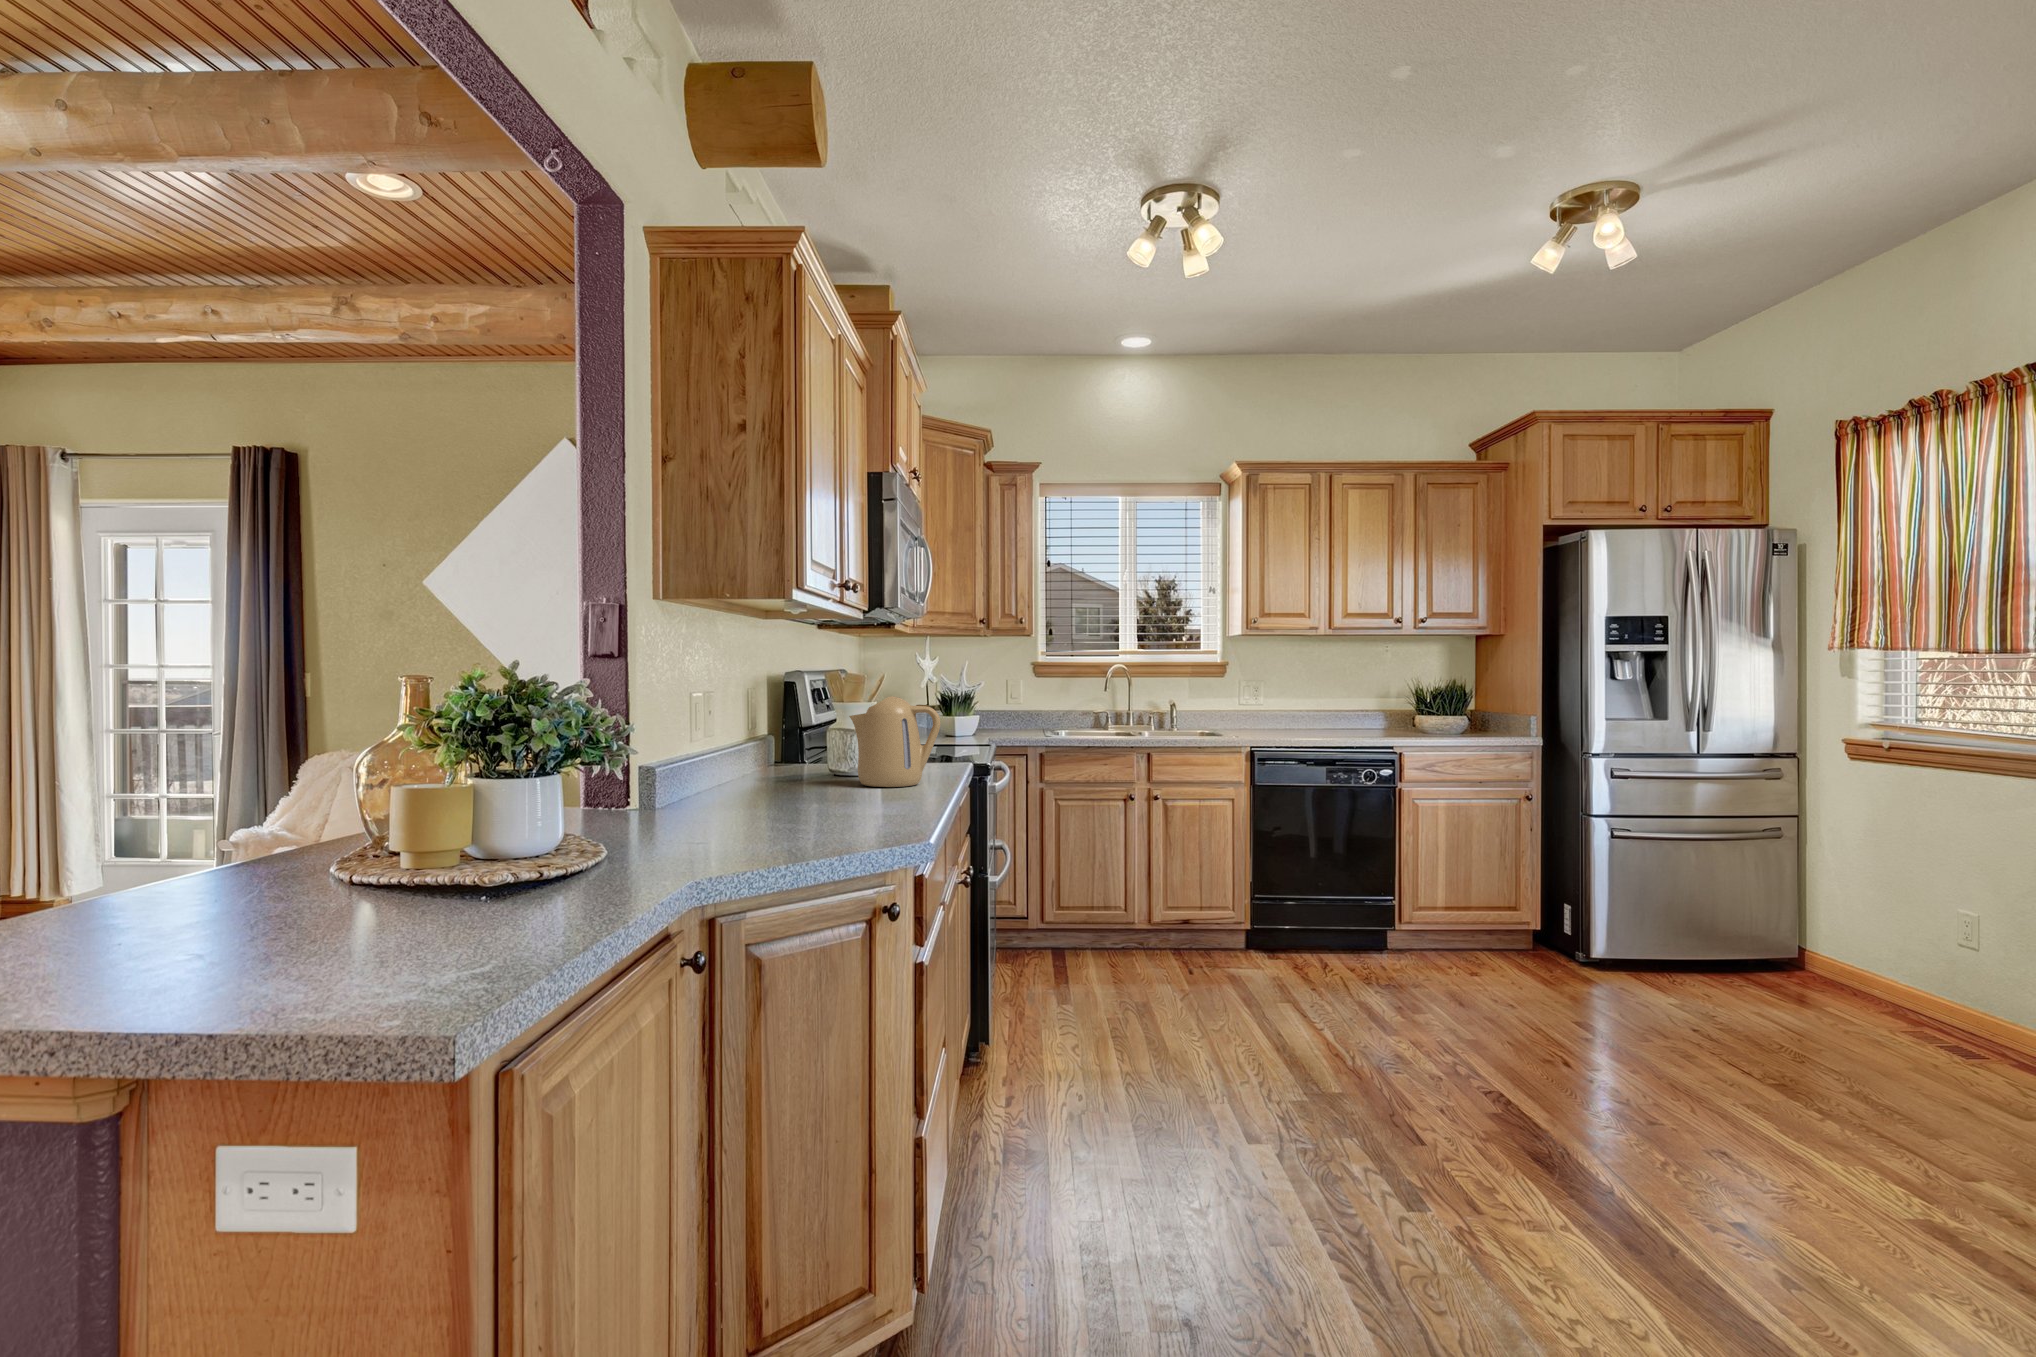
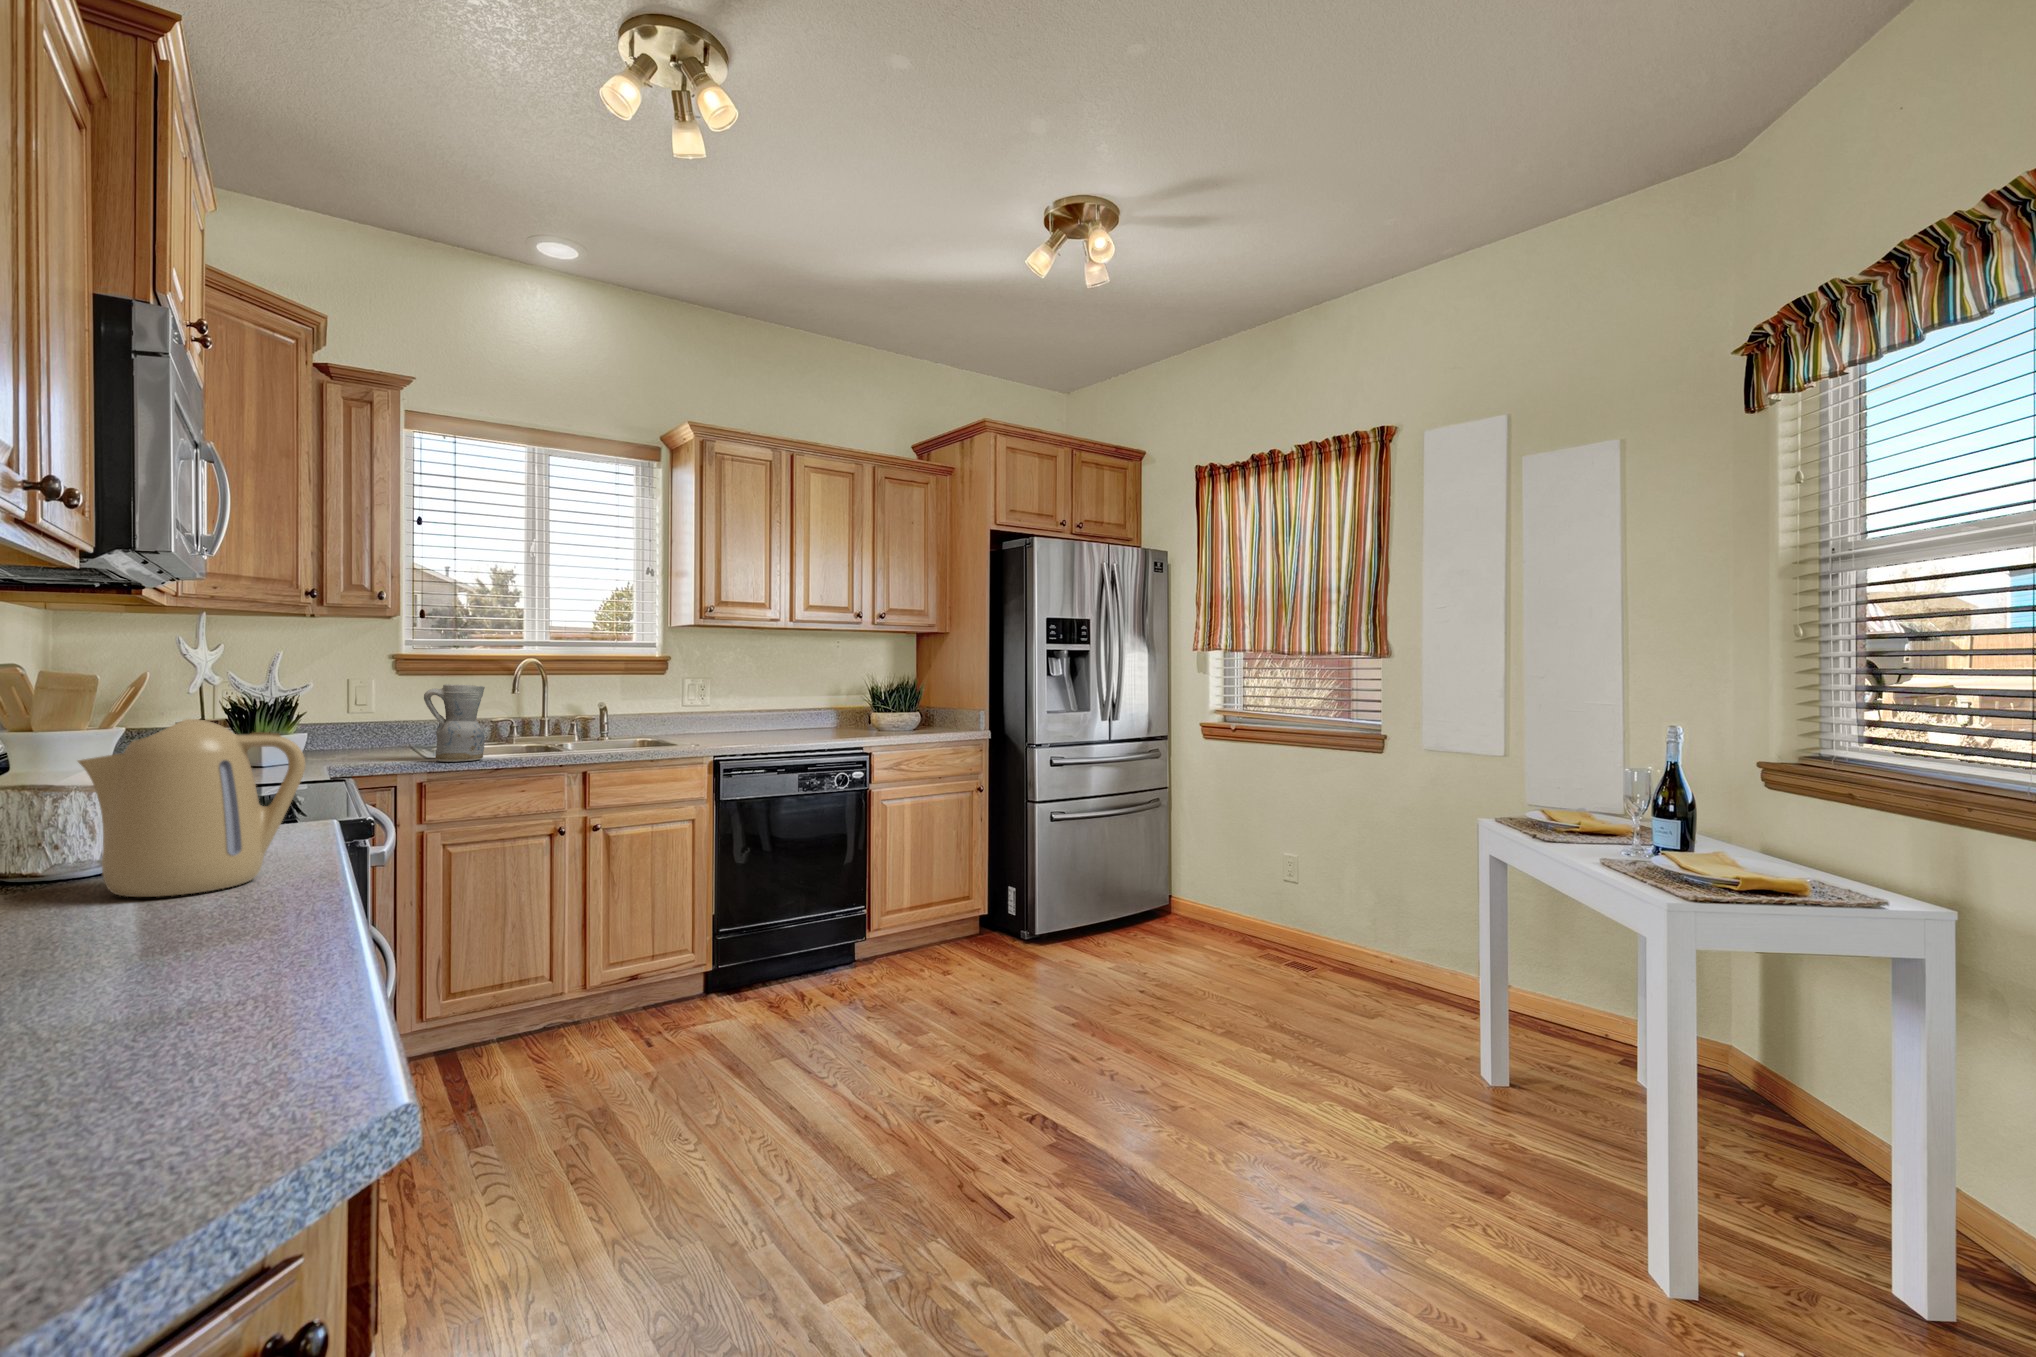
ceramic pitcher: none [1045,684,1083,739] -> present [424,684,485,762]

